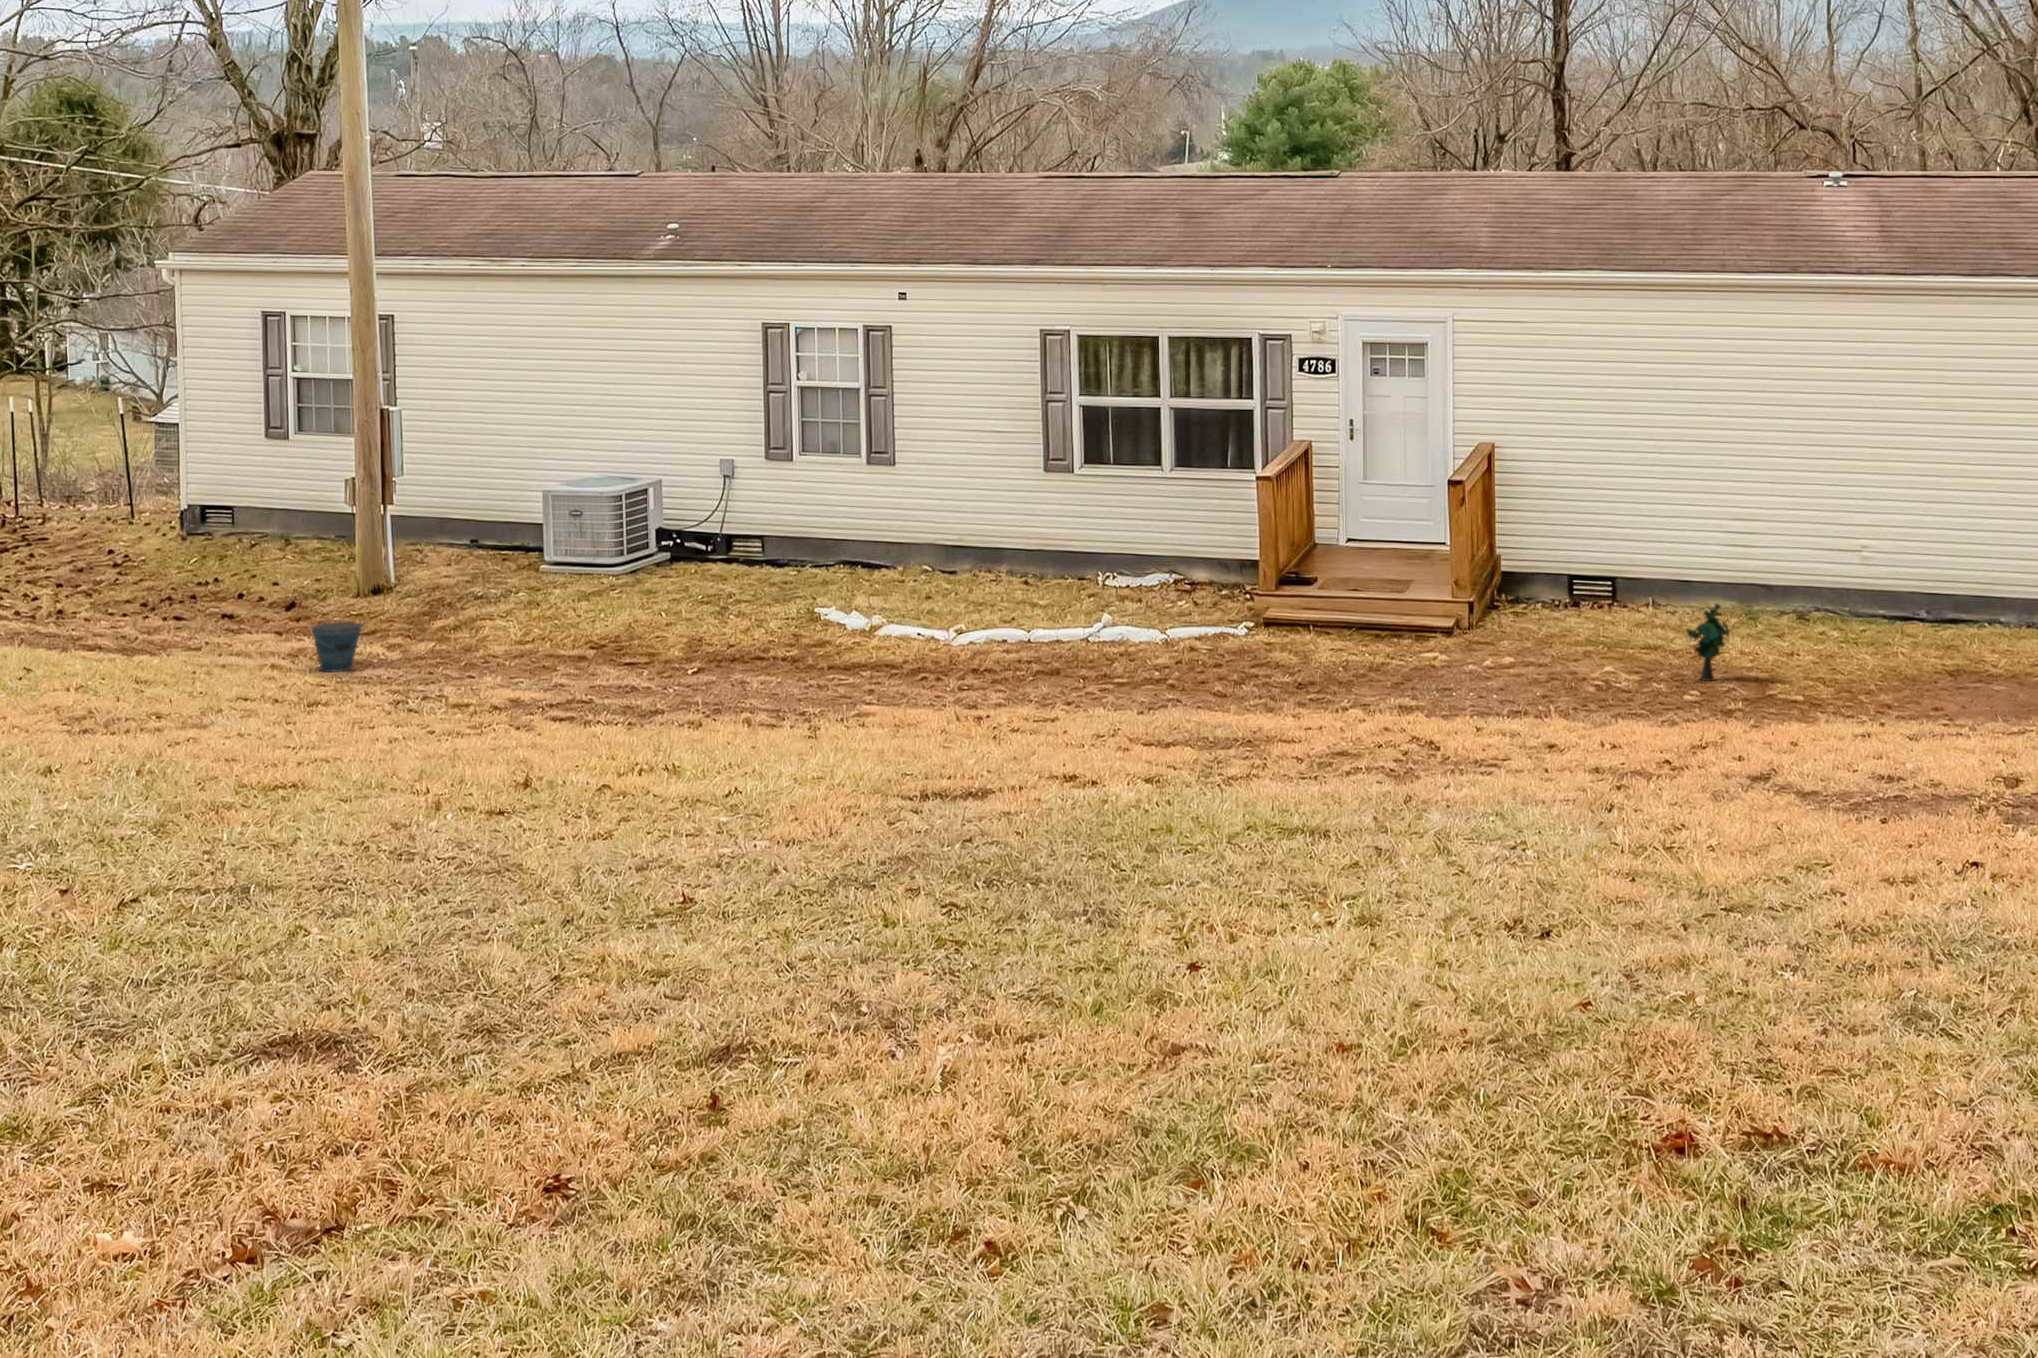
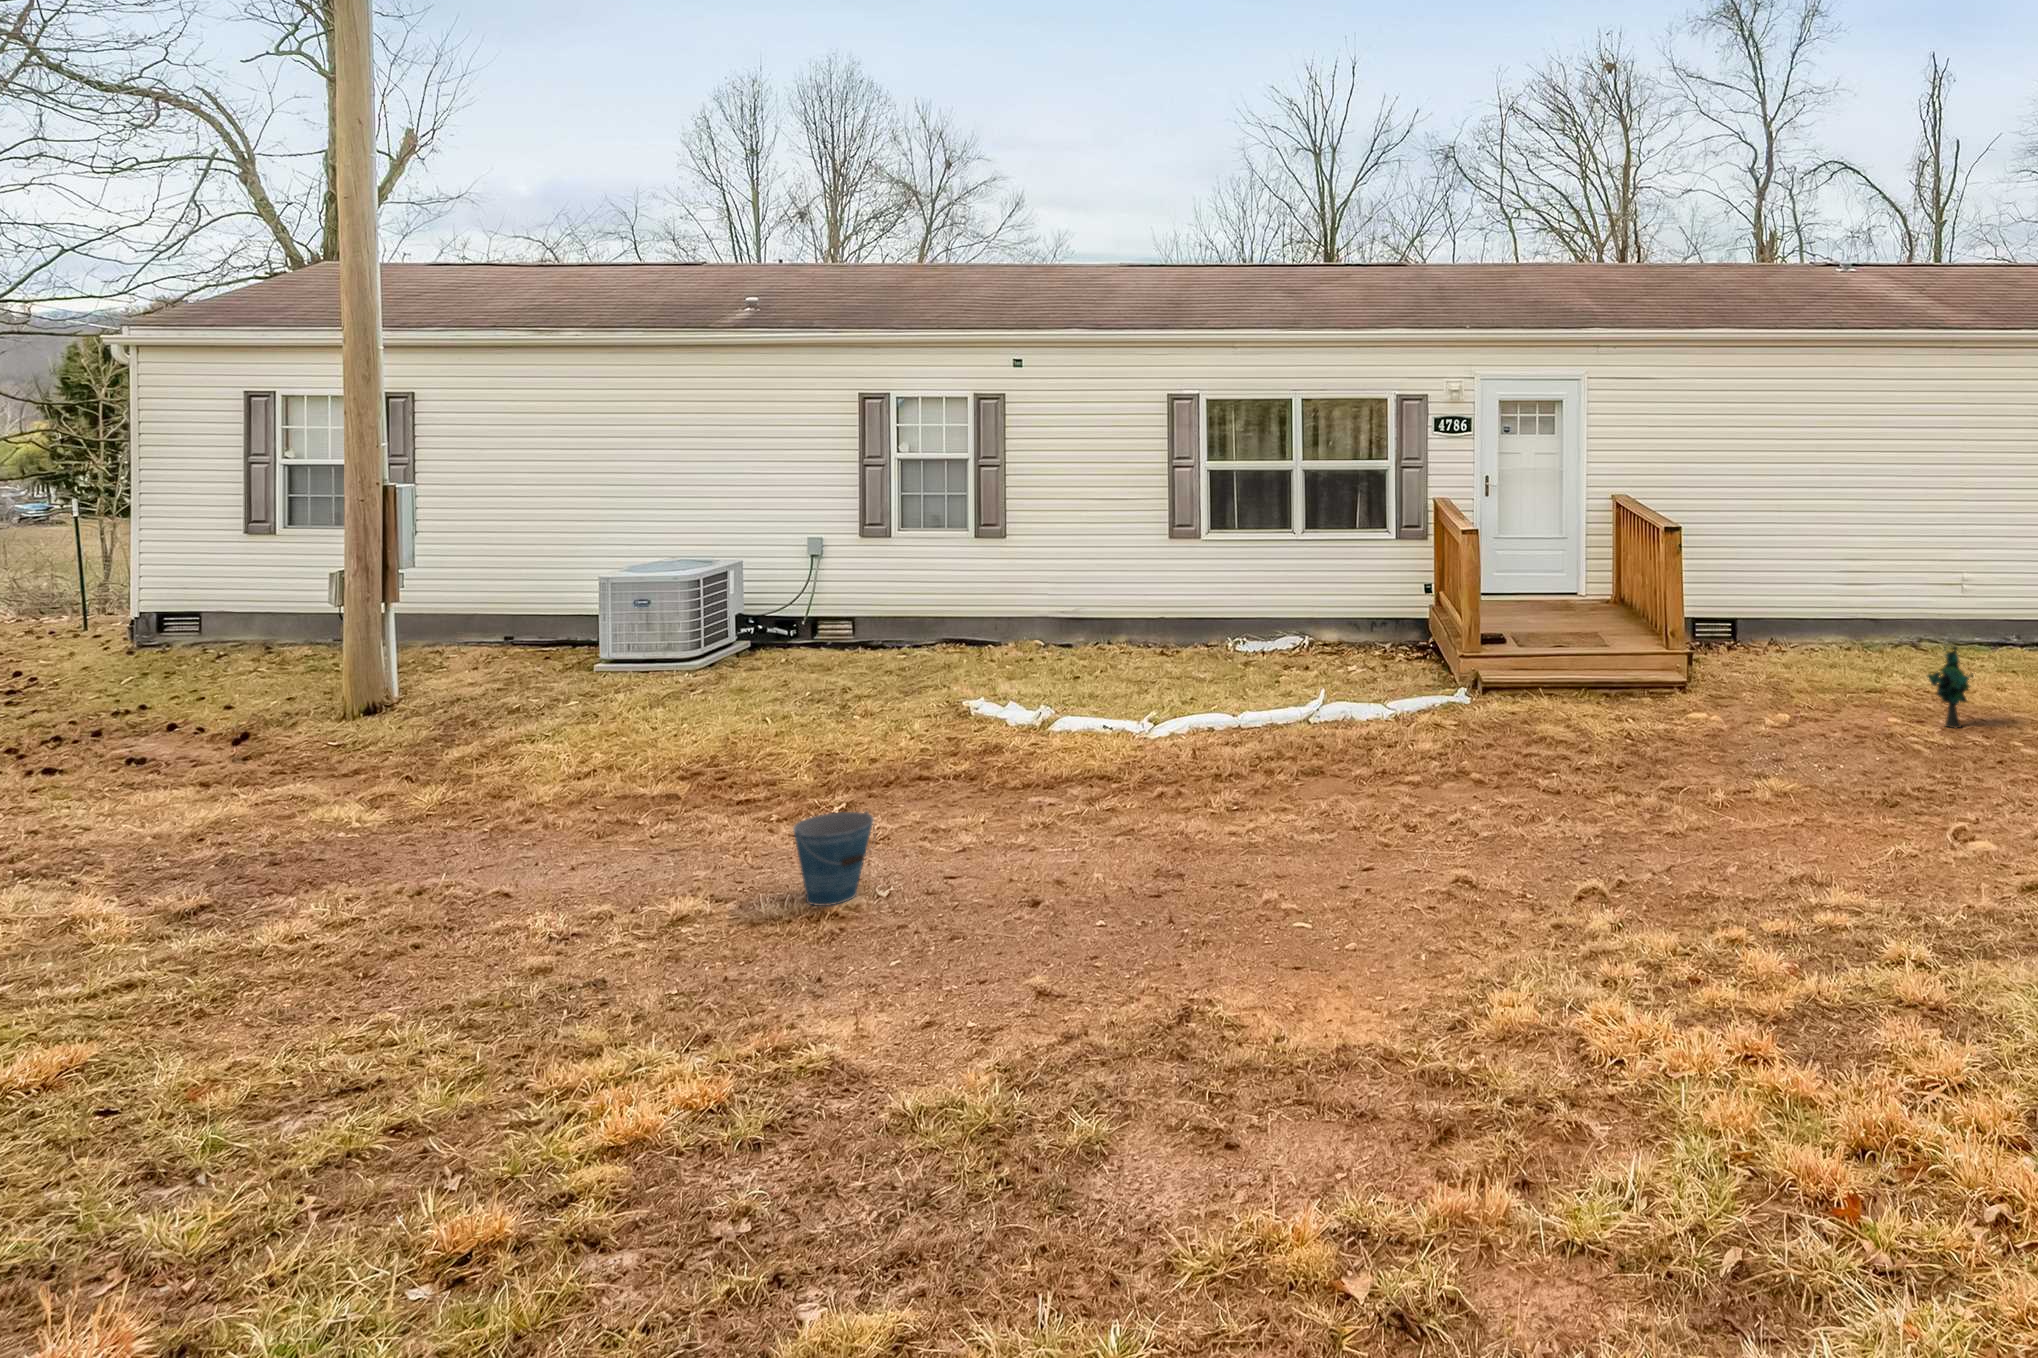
bucket: present [312,622,362,672] -> present [793,811,874,906]

